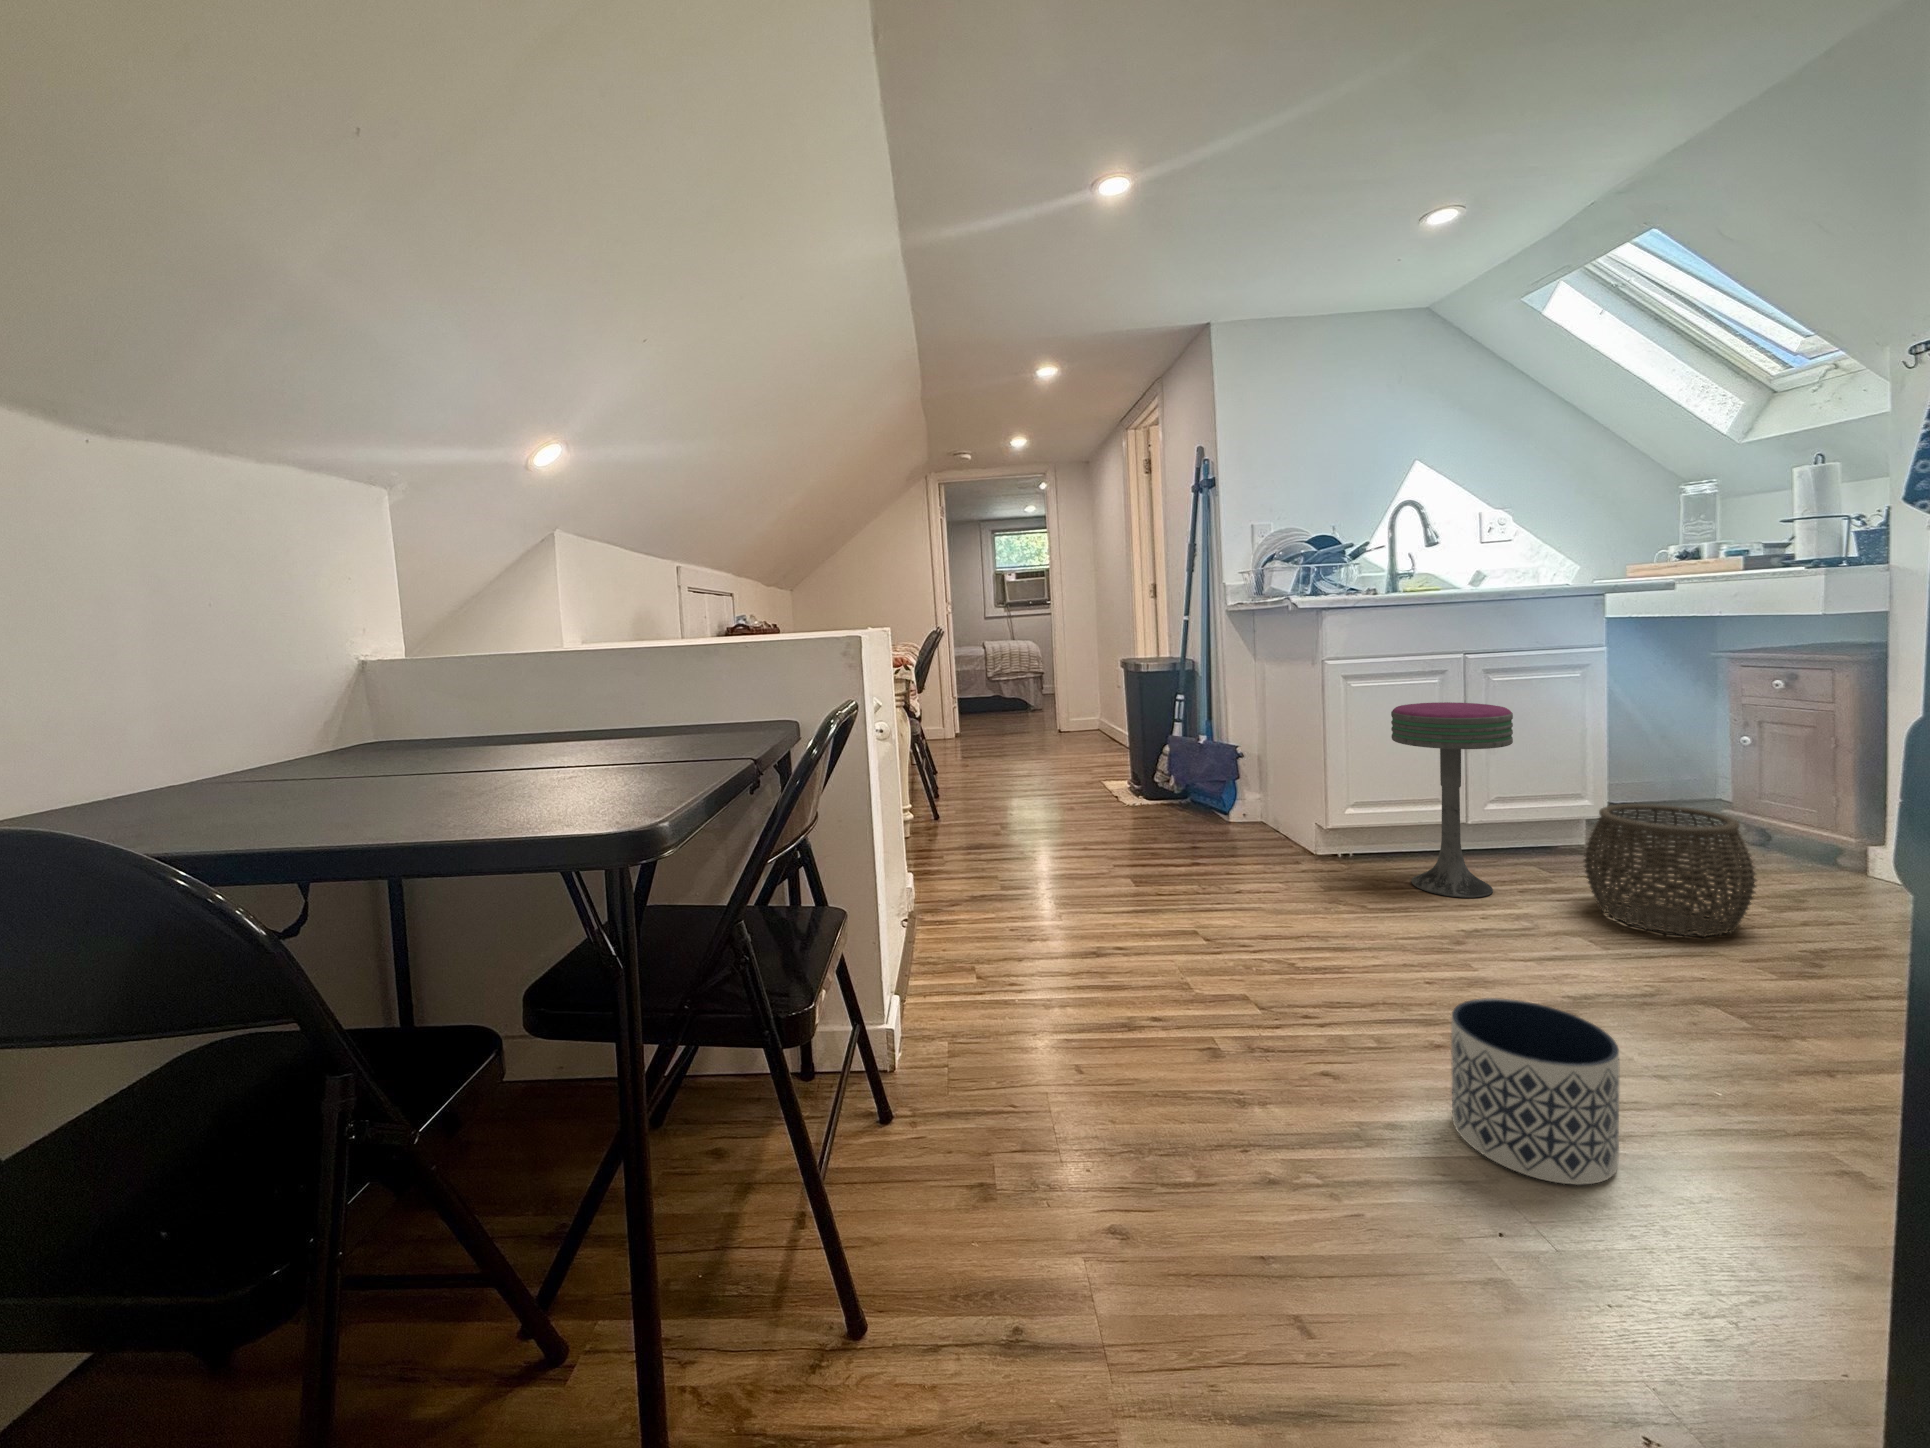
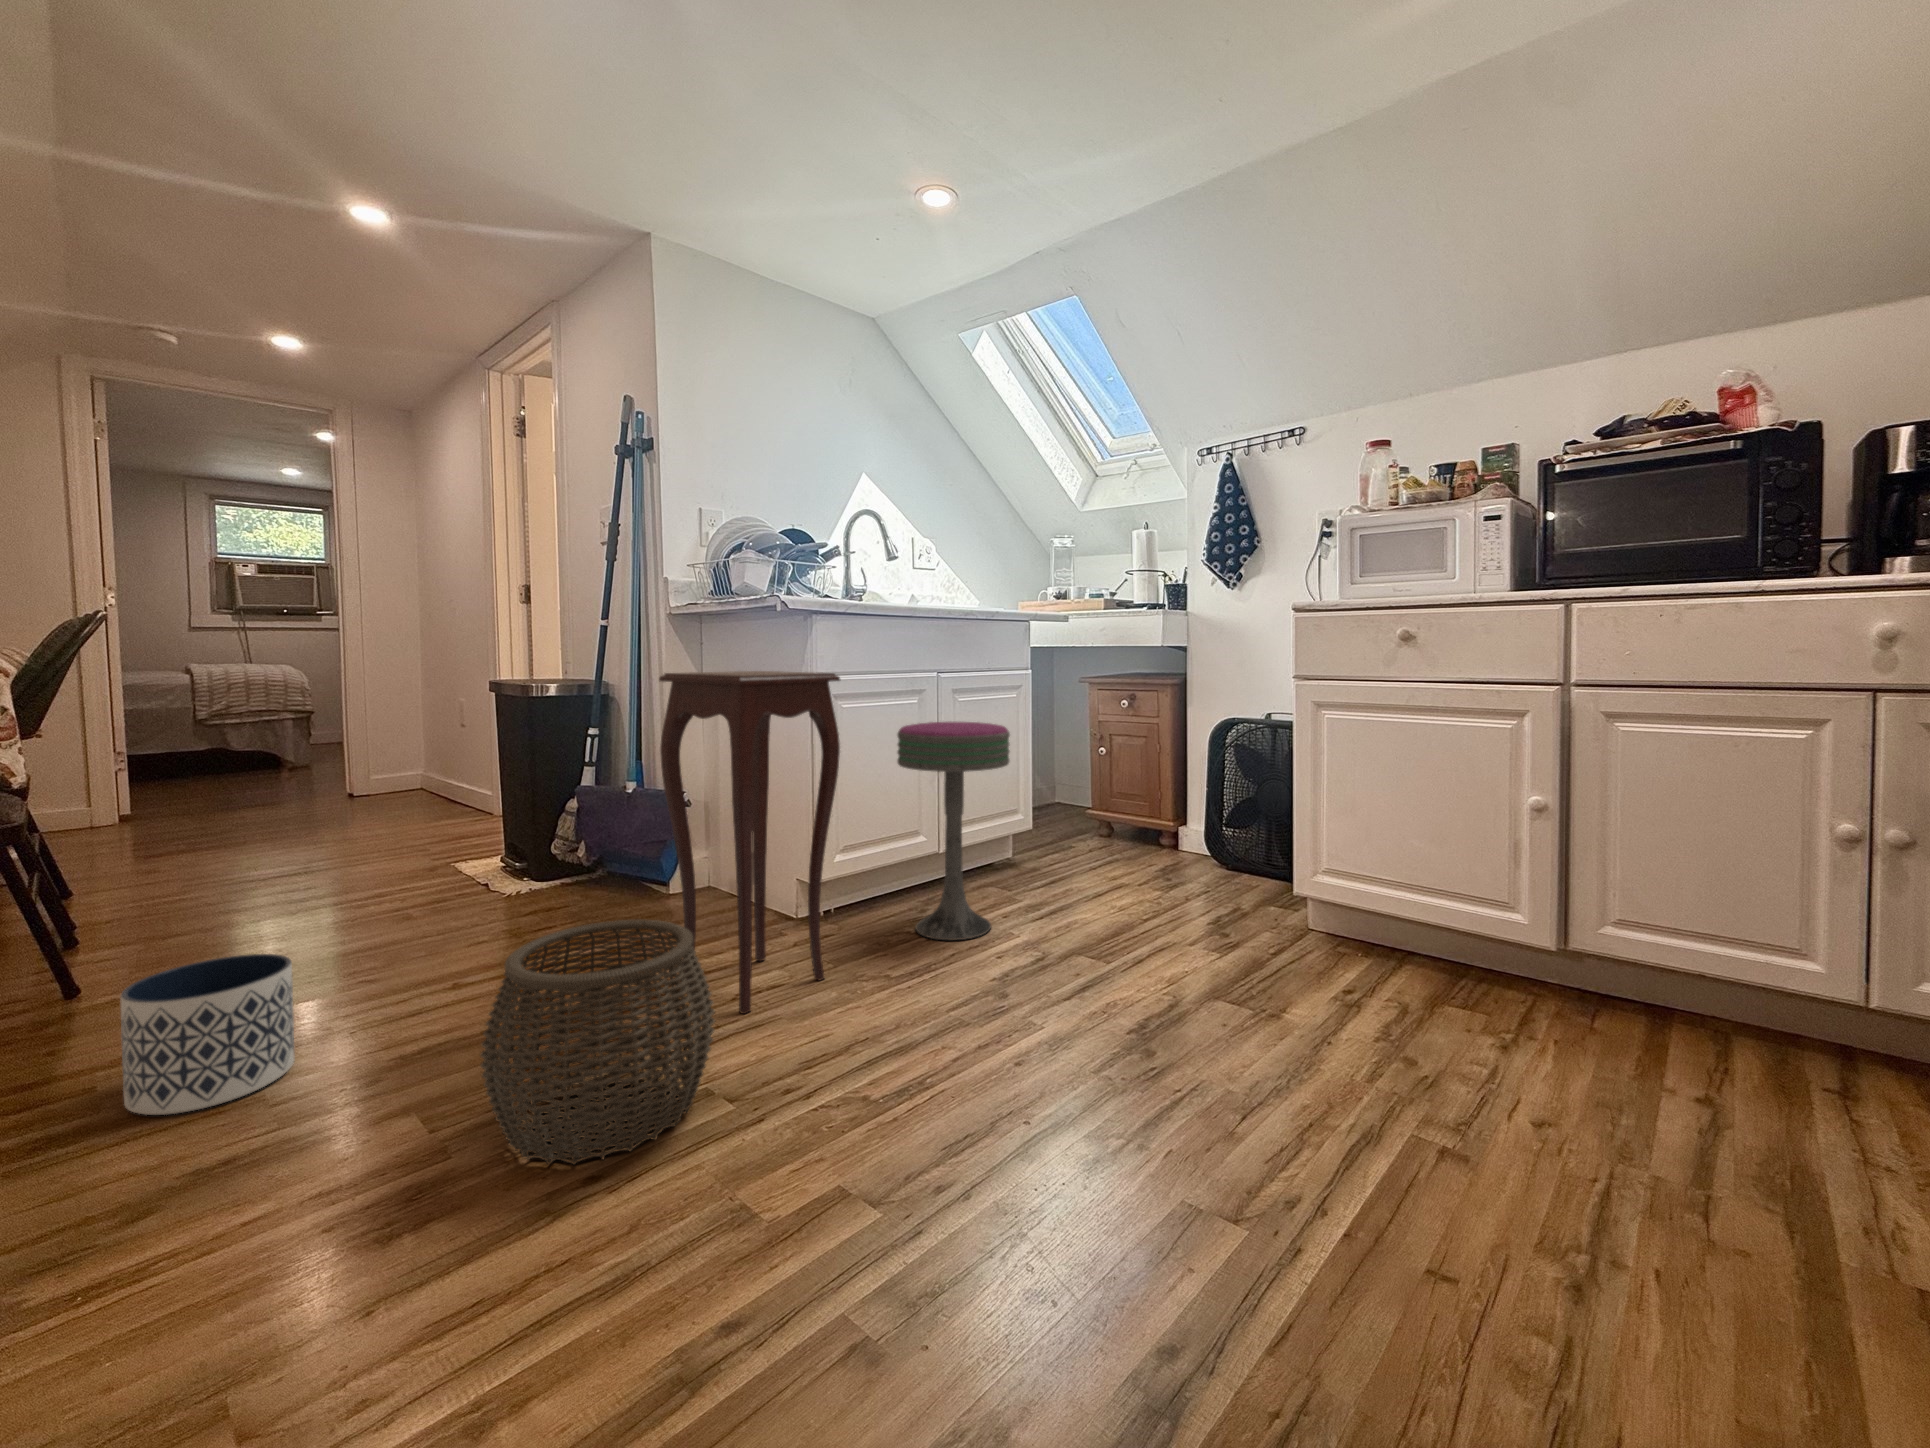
side table: none [1188,662,1318,901] -> present [659,671,840,1014]
woven basket: present [1584,804,1757,937] -> present [480,920,715,1164]
planter: present [1451,998,1620,1185] -> present [120,954,294,1115]

